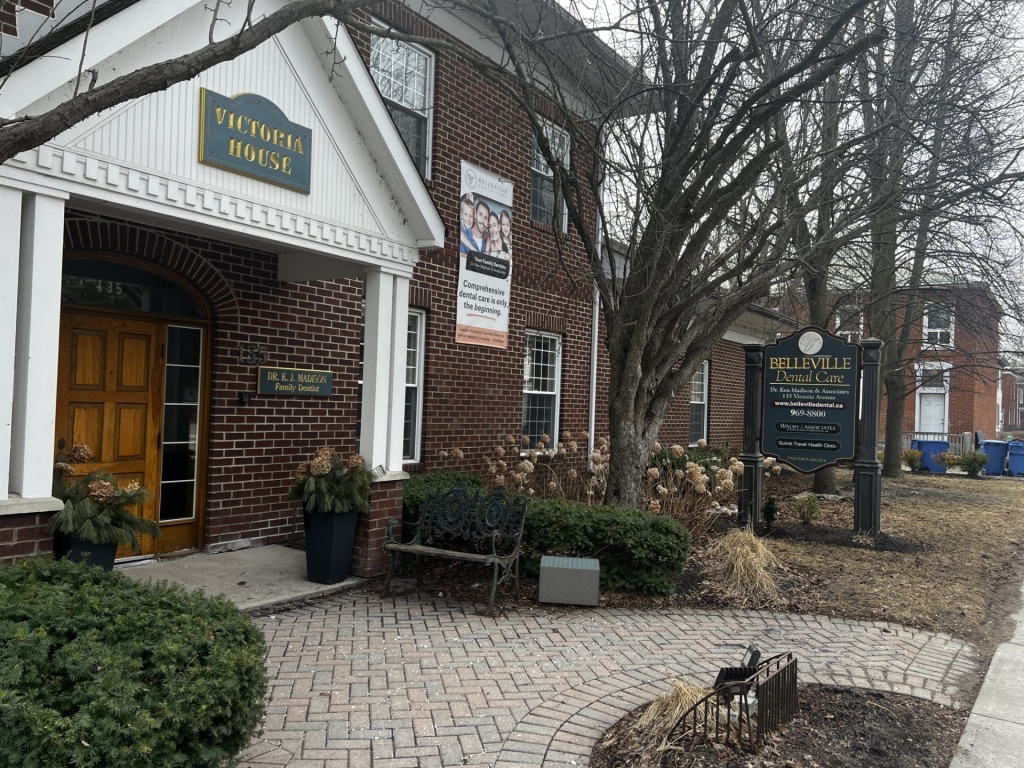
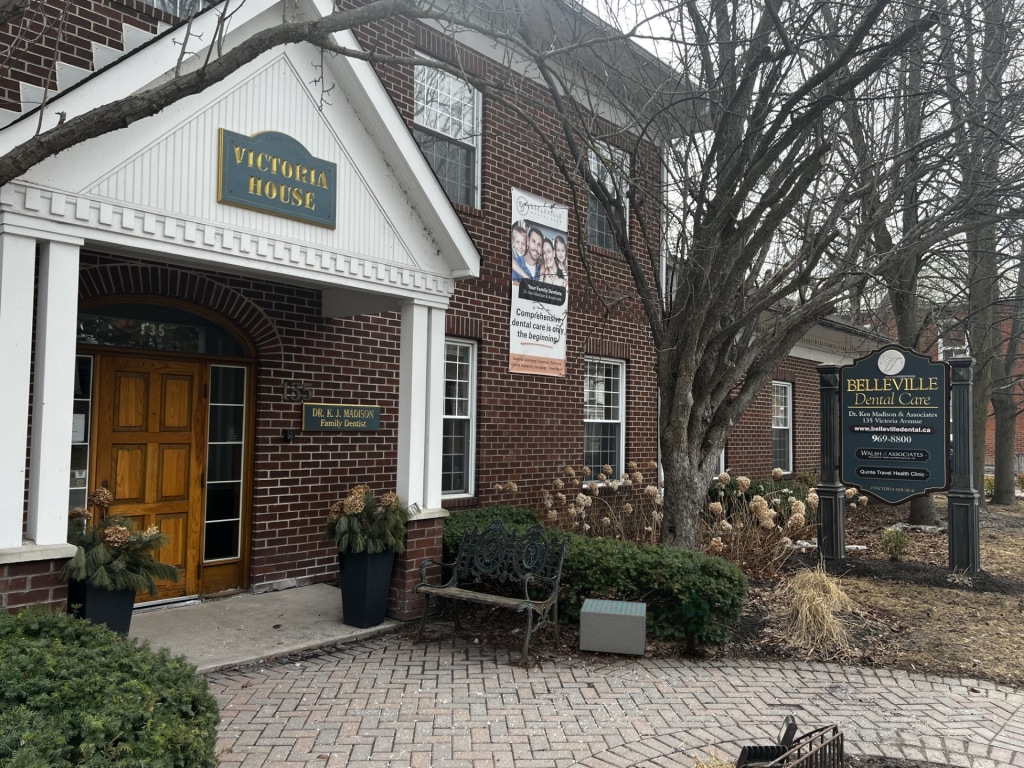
decorative plant: present [760,494,778,533] -> present [674,587,711,653]

